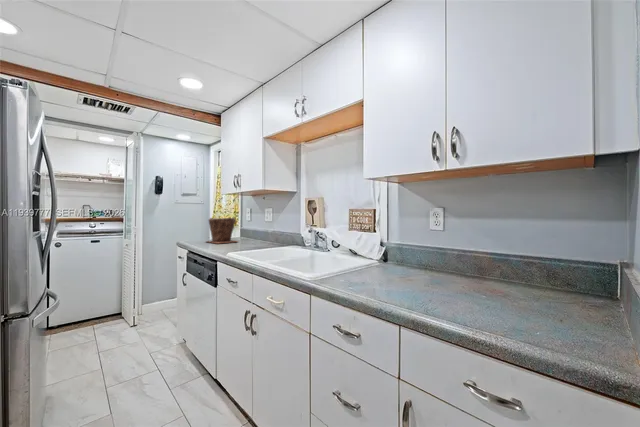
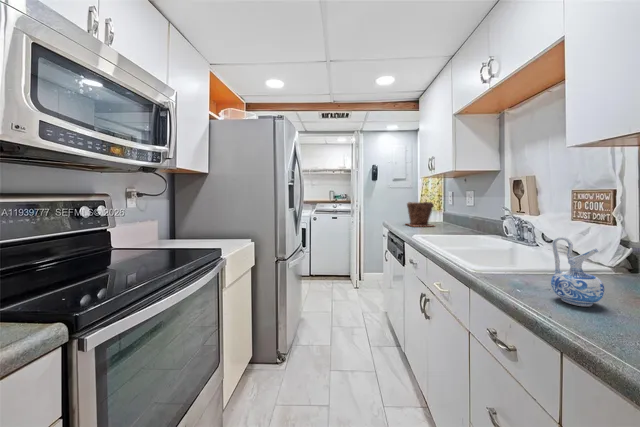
ceramic pitcher: none [372,241,401,290] -> present [551,237,604,306]

